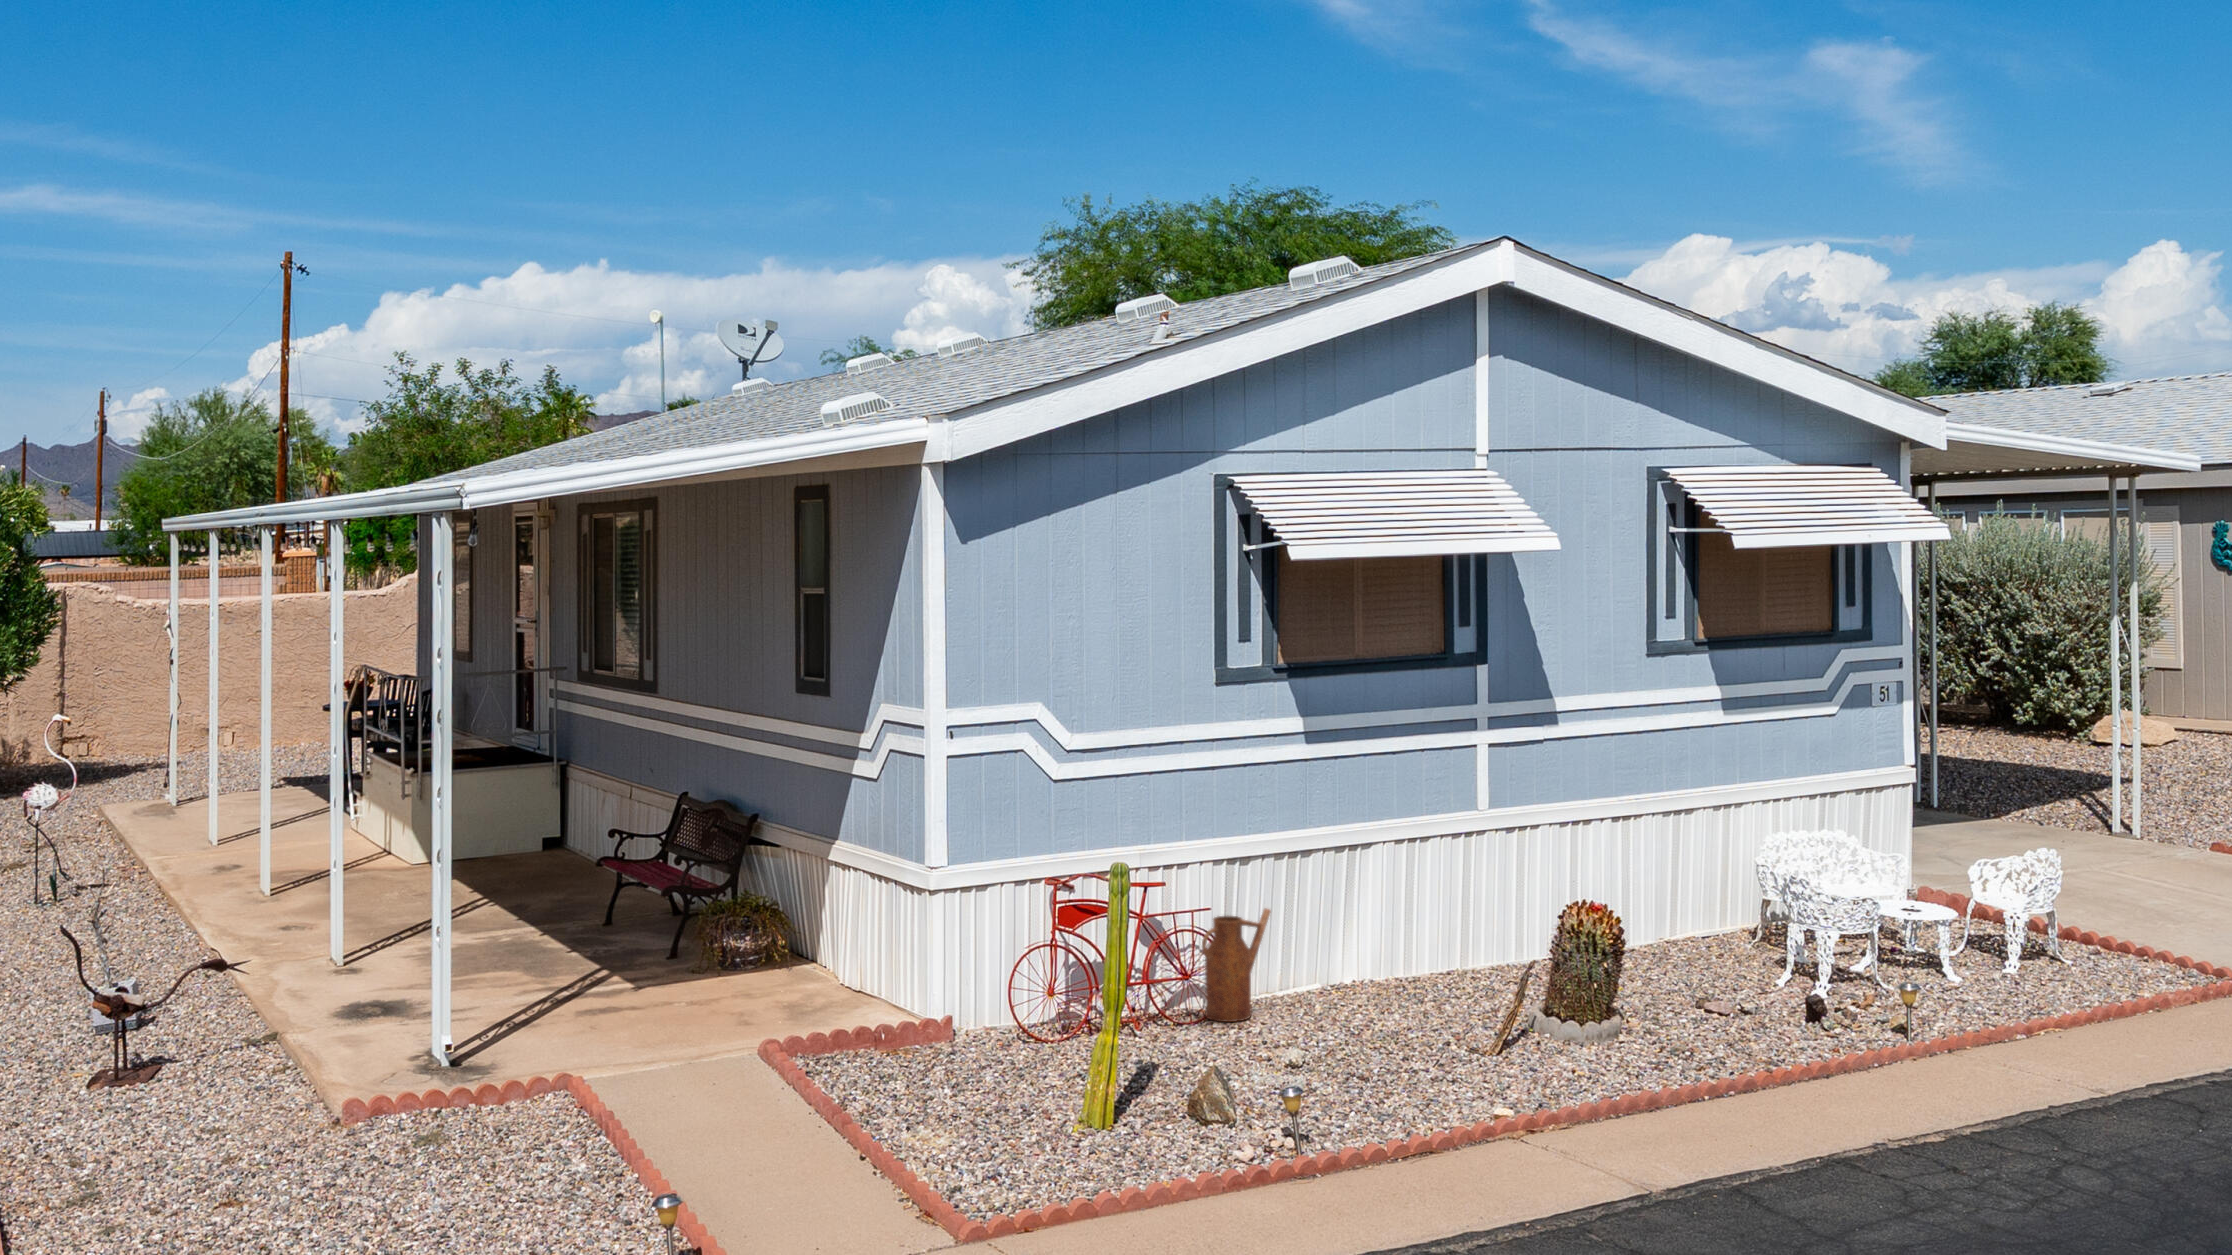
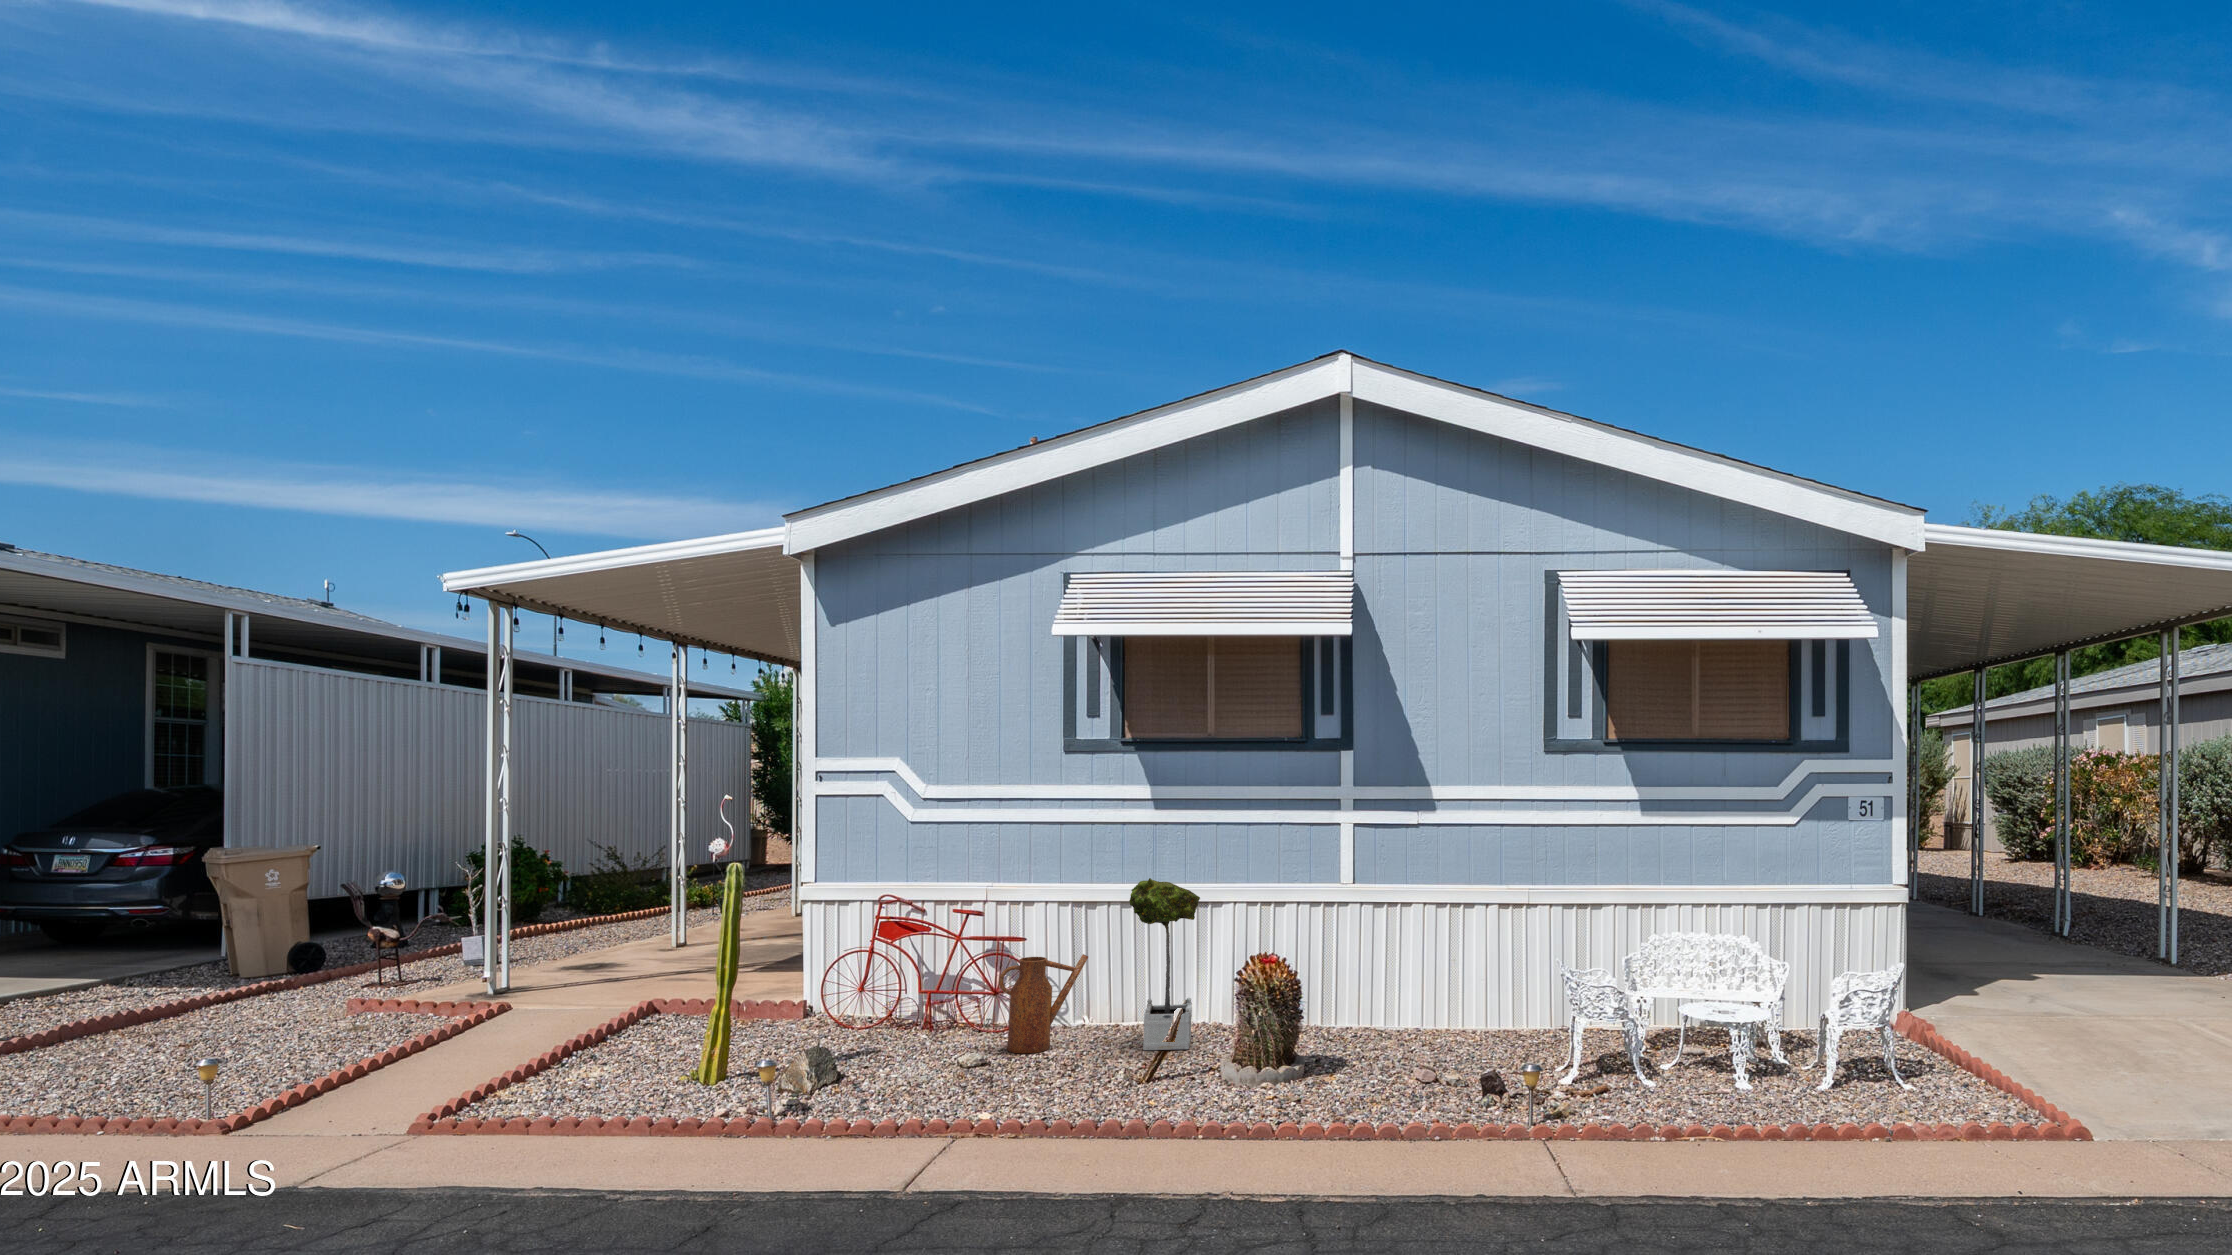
potted tree: none [1303,820,1385,1003] -> present [1129,878,1200,1050]

